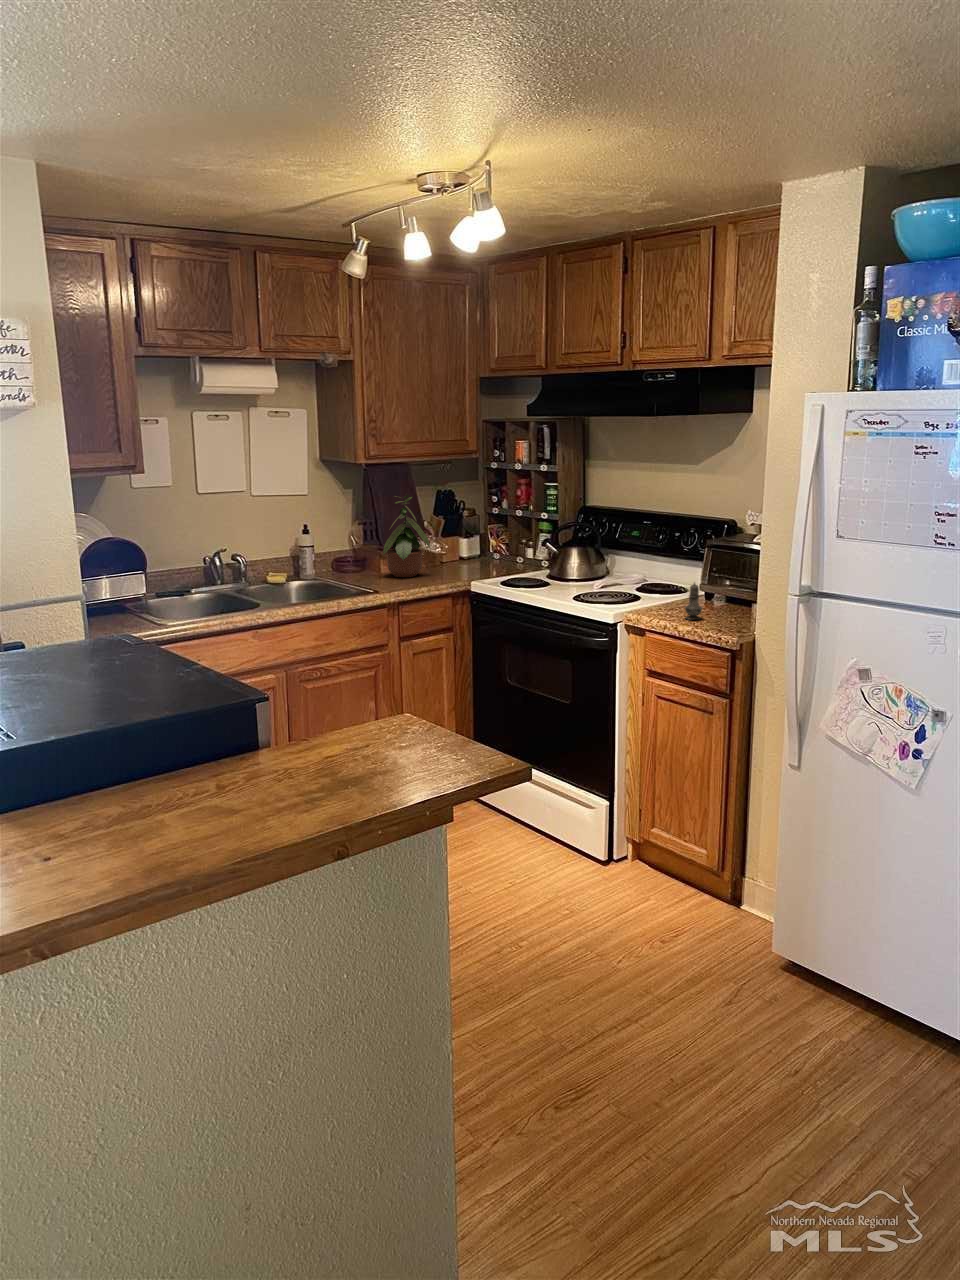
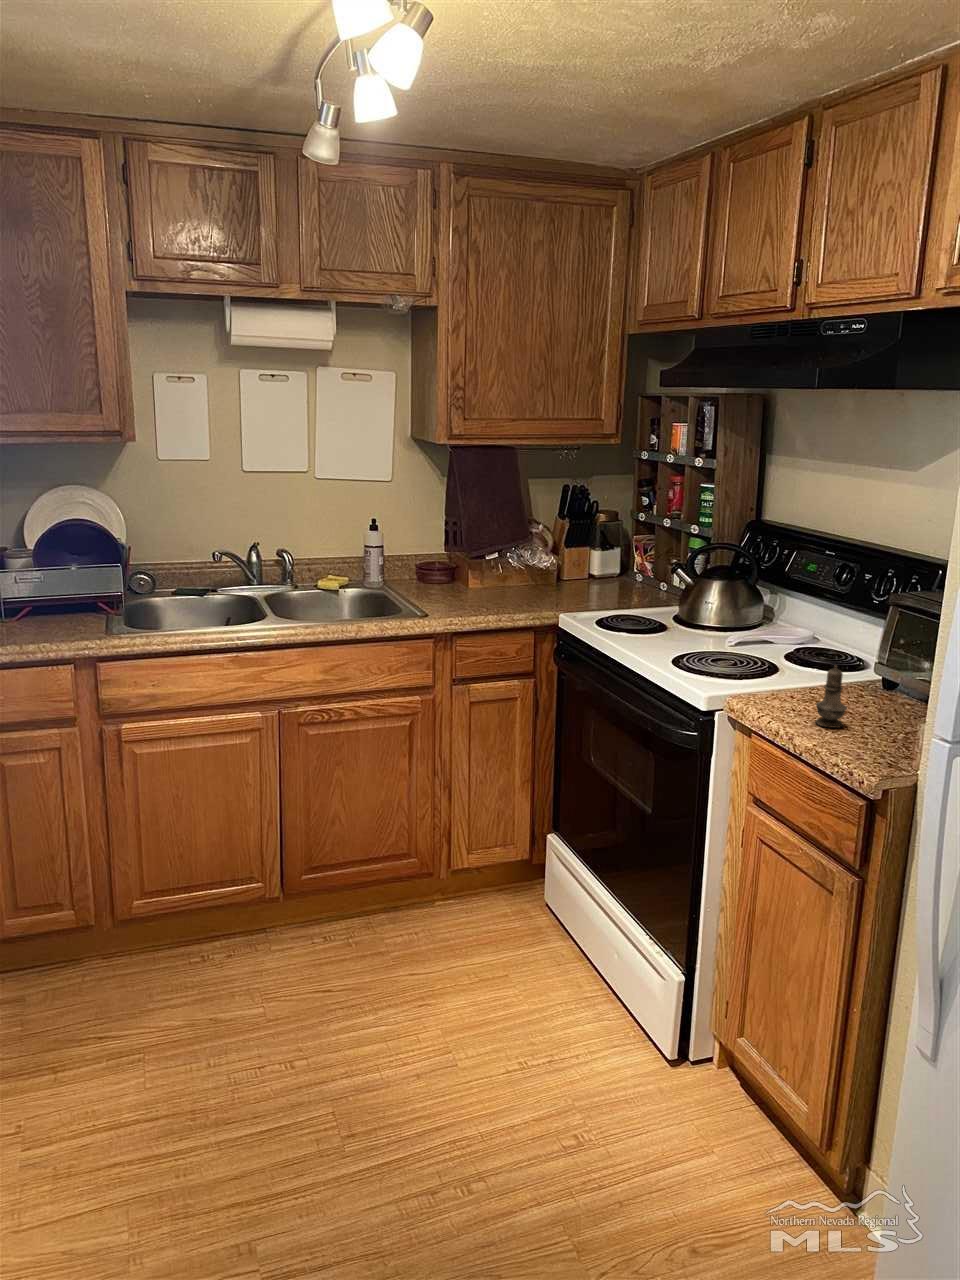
potted plant: present [383,495,430,577] -> none [459,483,531,598]

